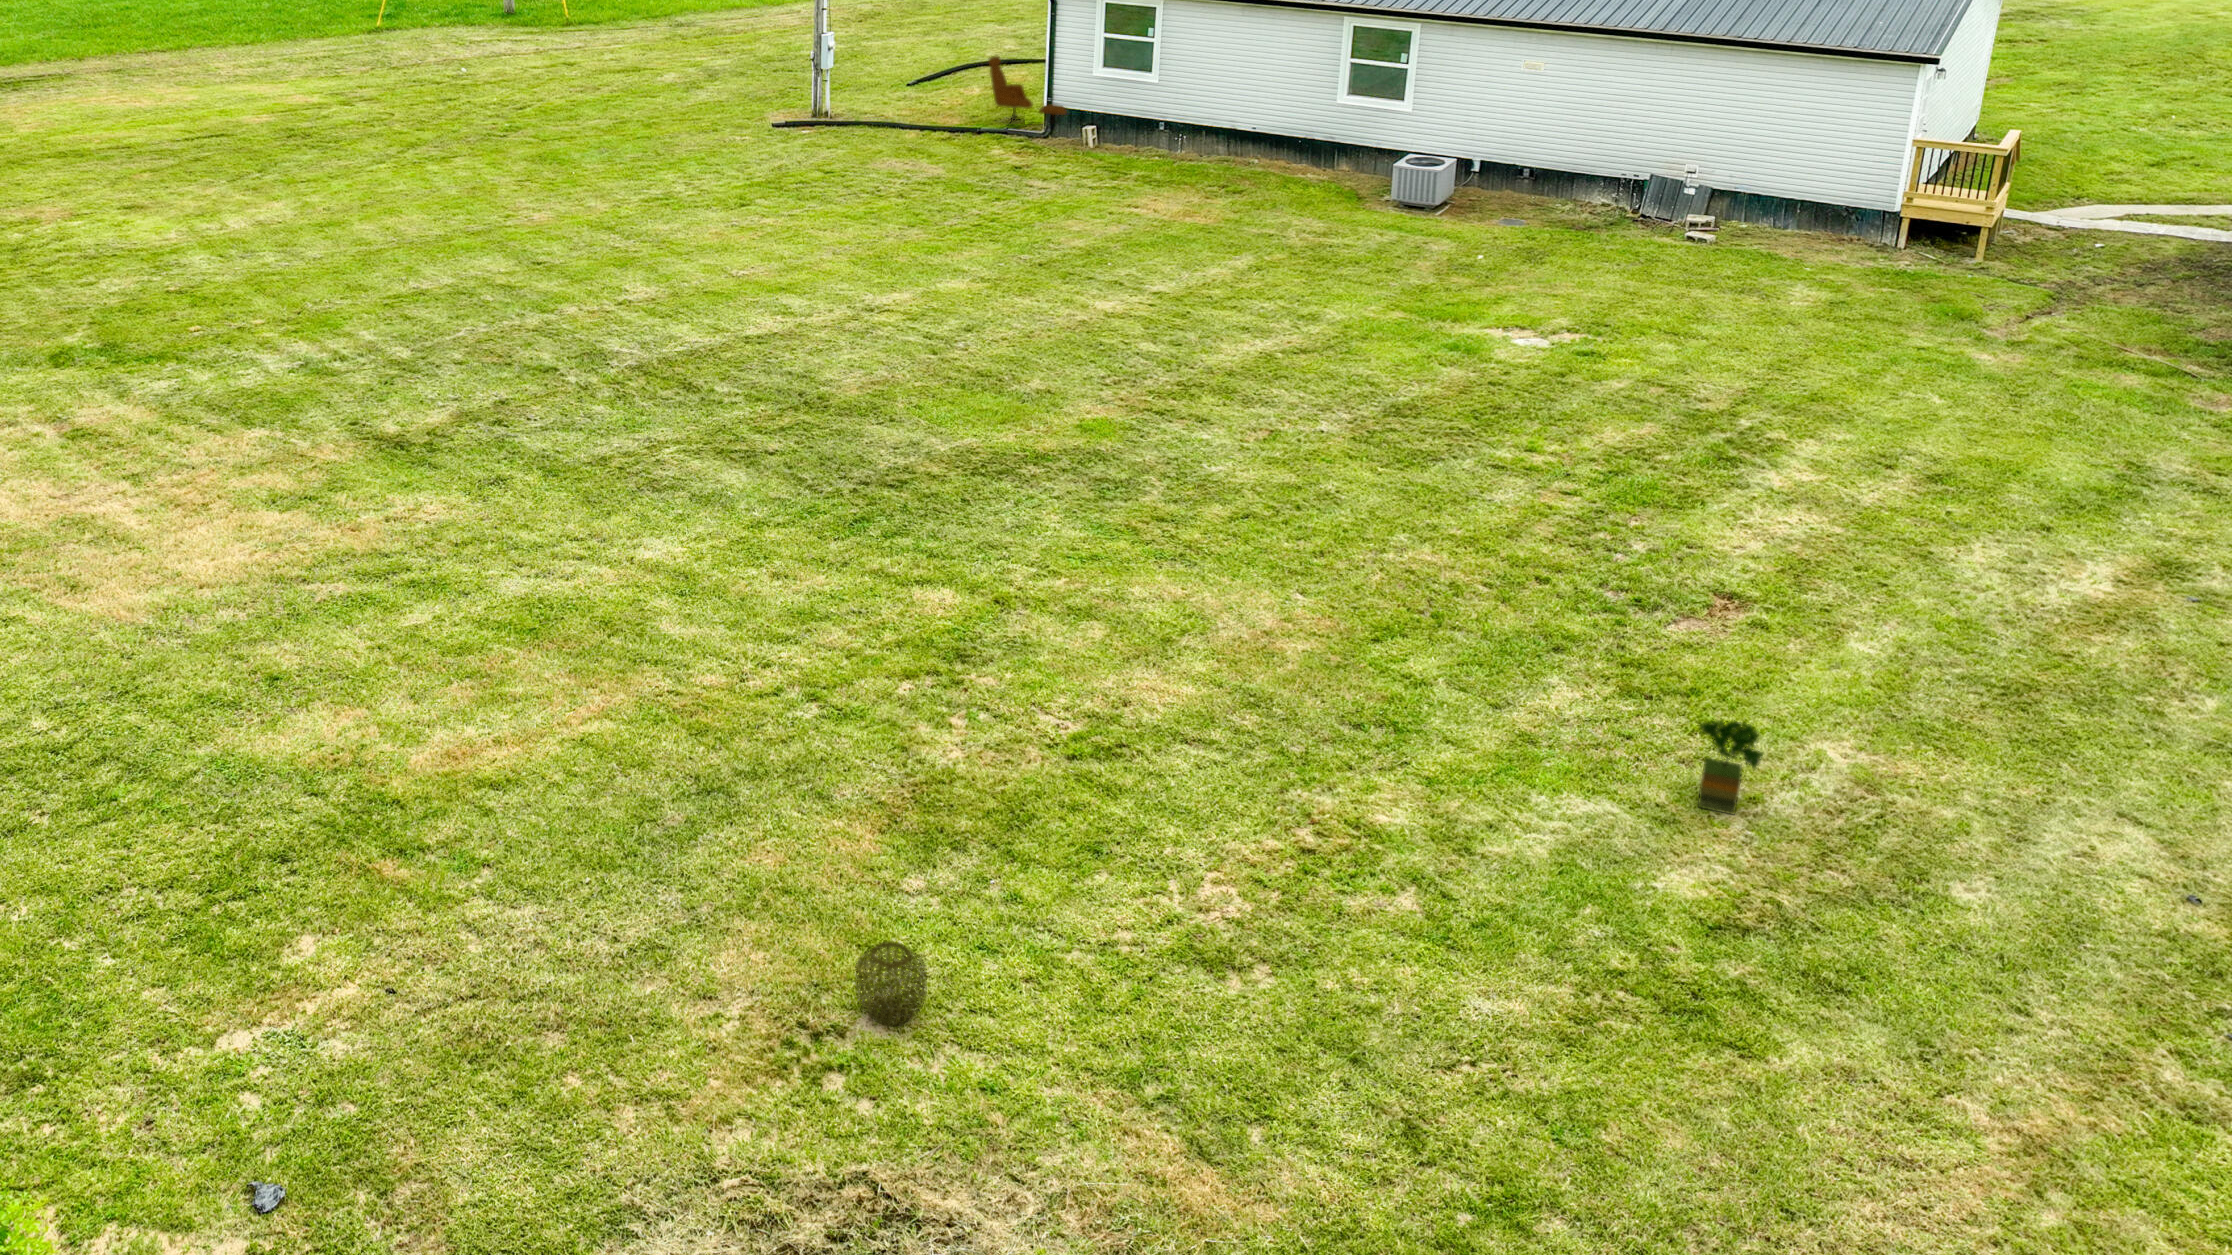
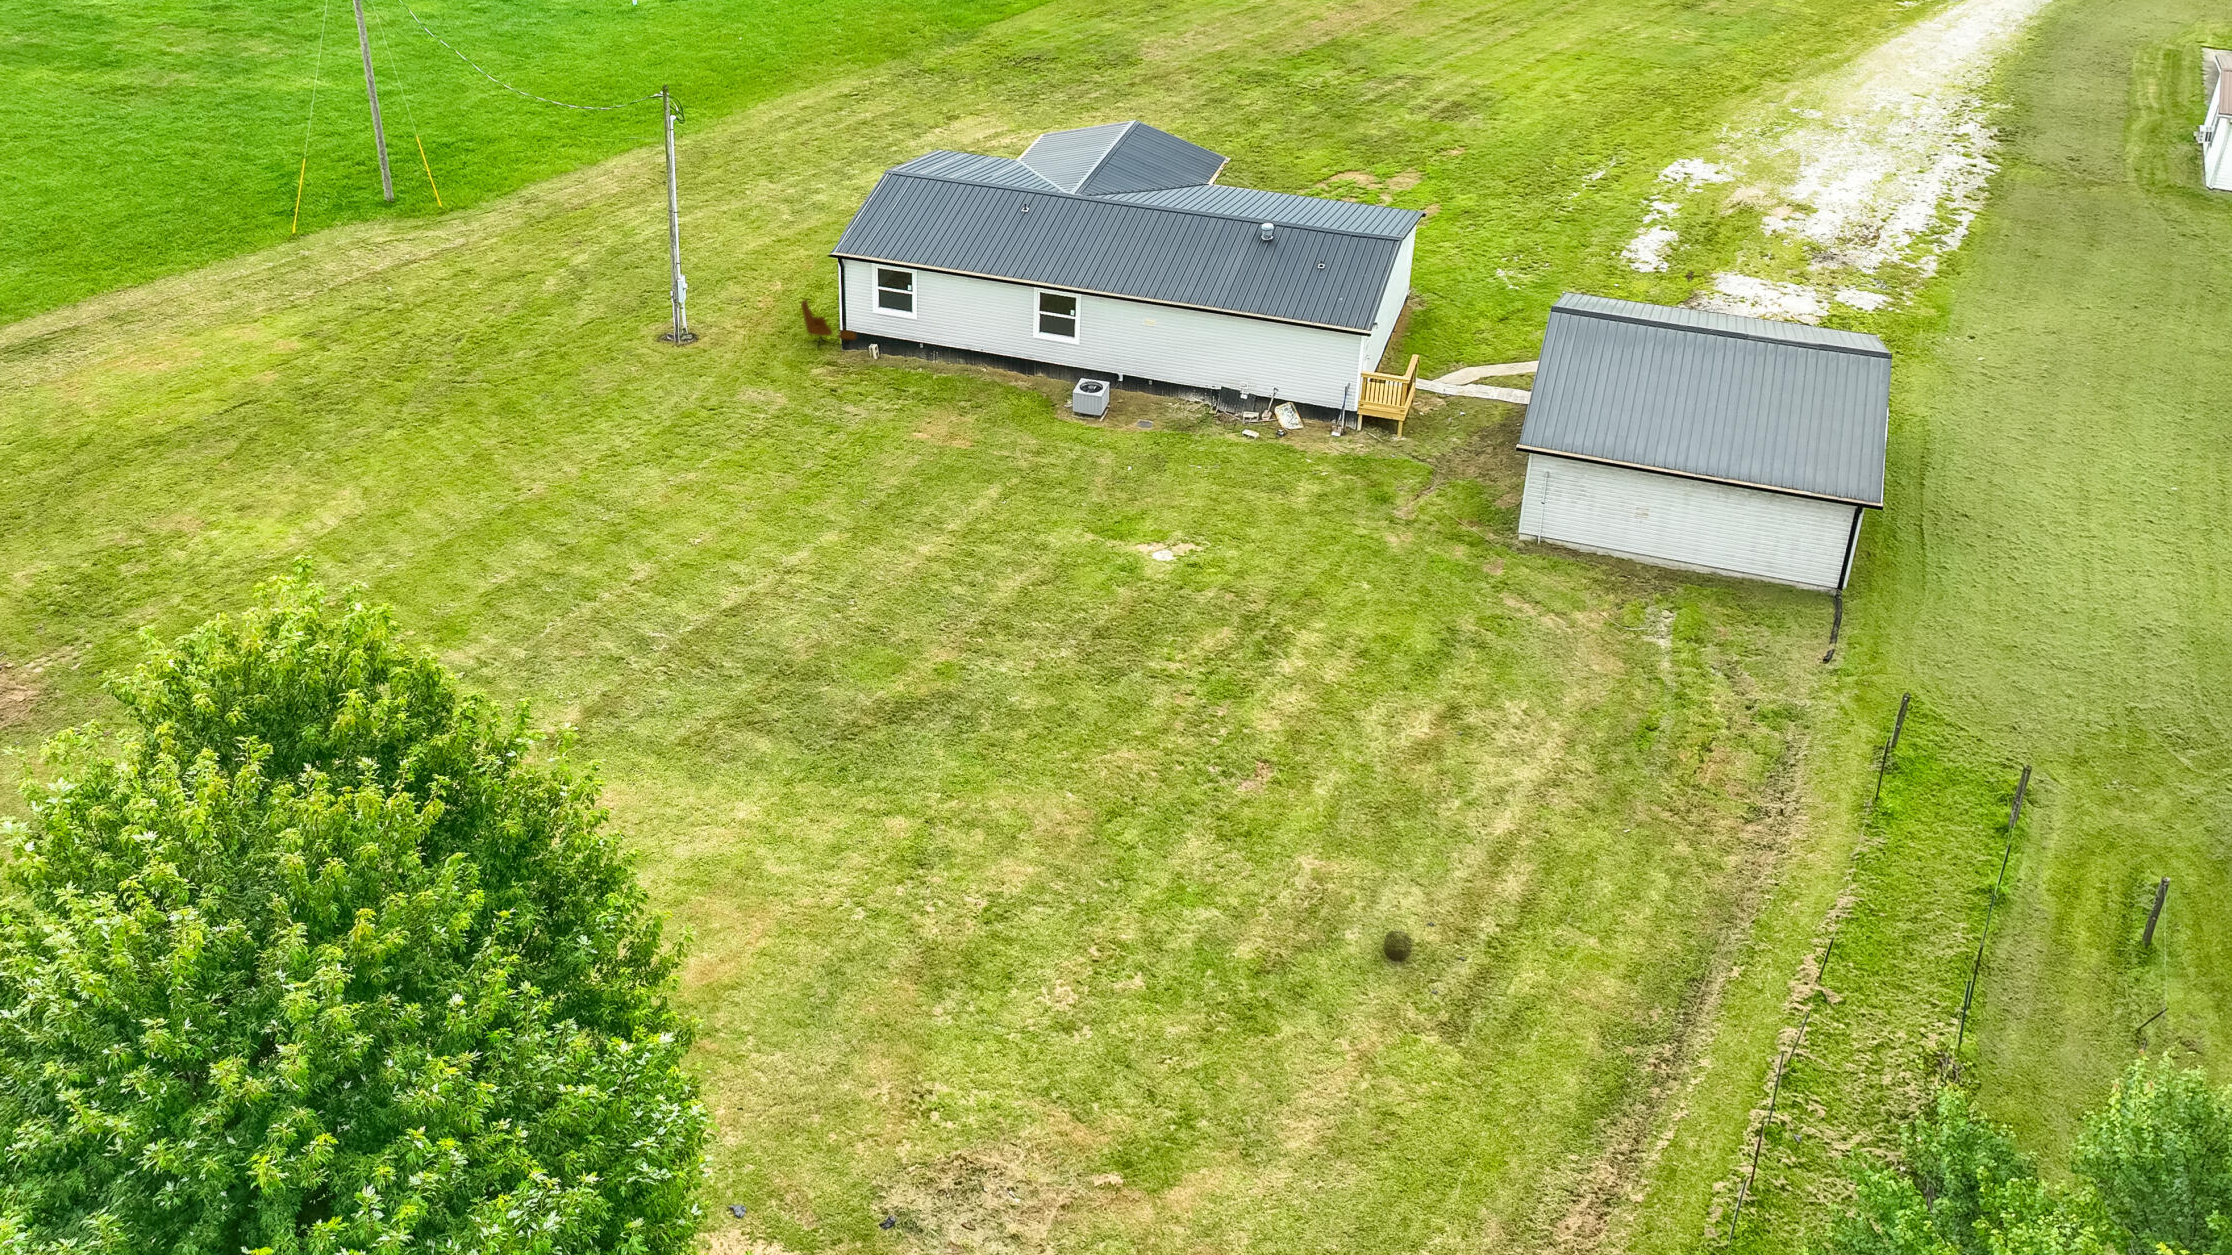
potted tree: present [1698,719,1763,814] -> none [1248,869,1275,908]
woven basket: present [855,941,927,1026] -> present [1384,931,1412,961]

